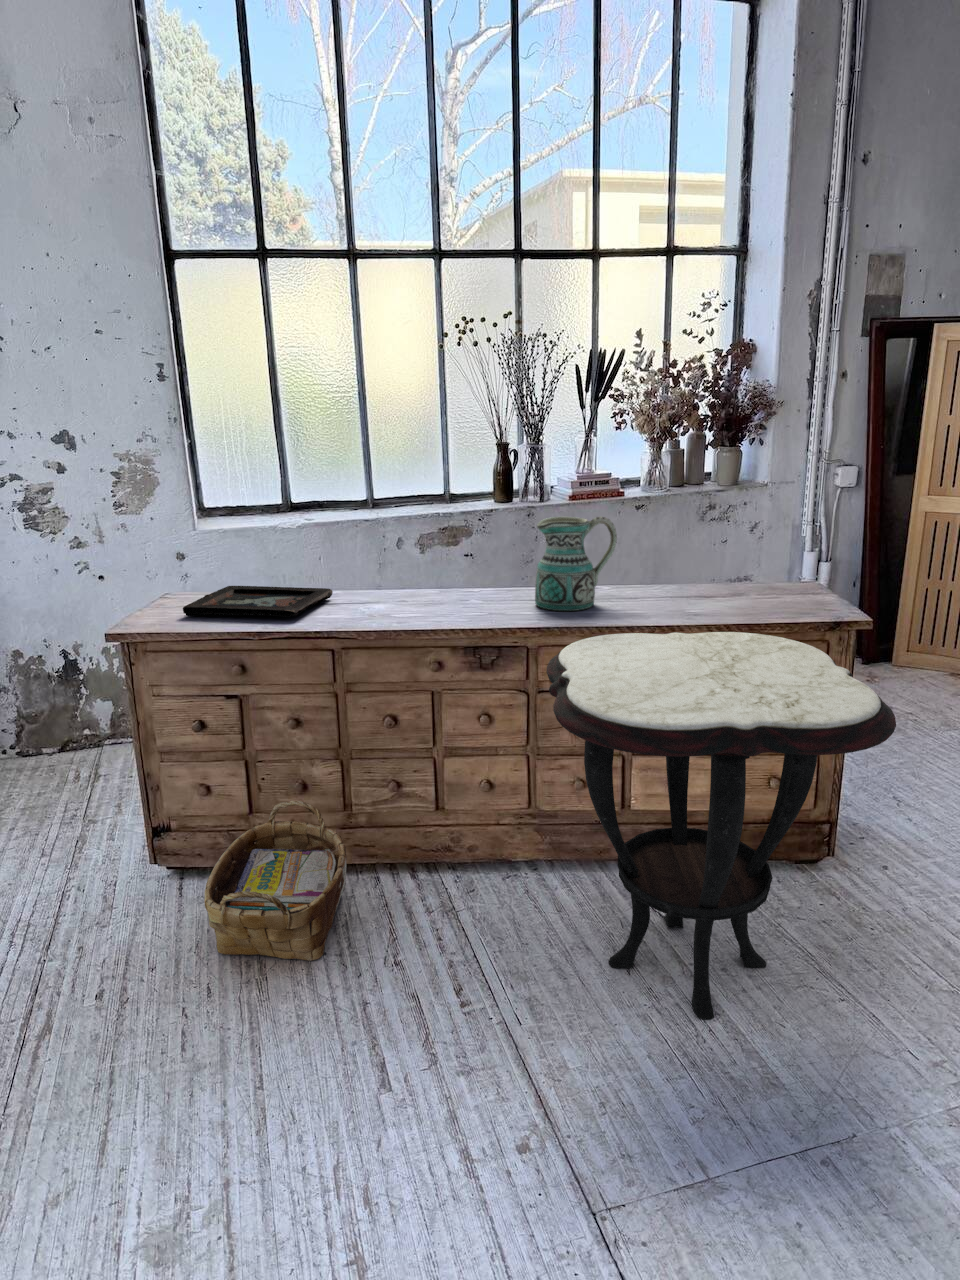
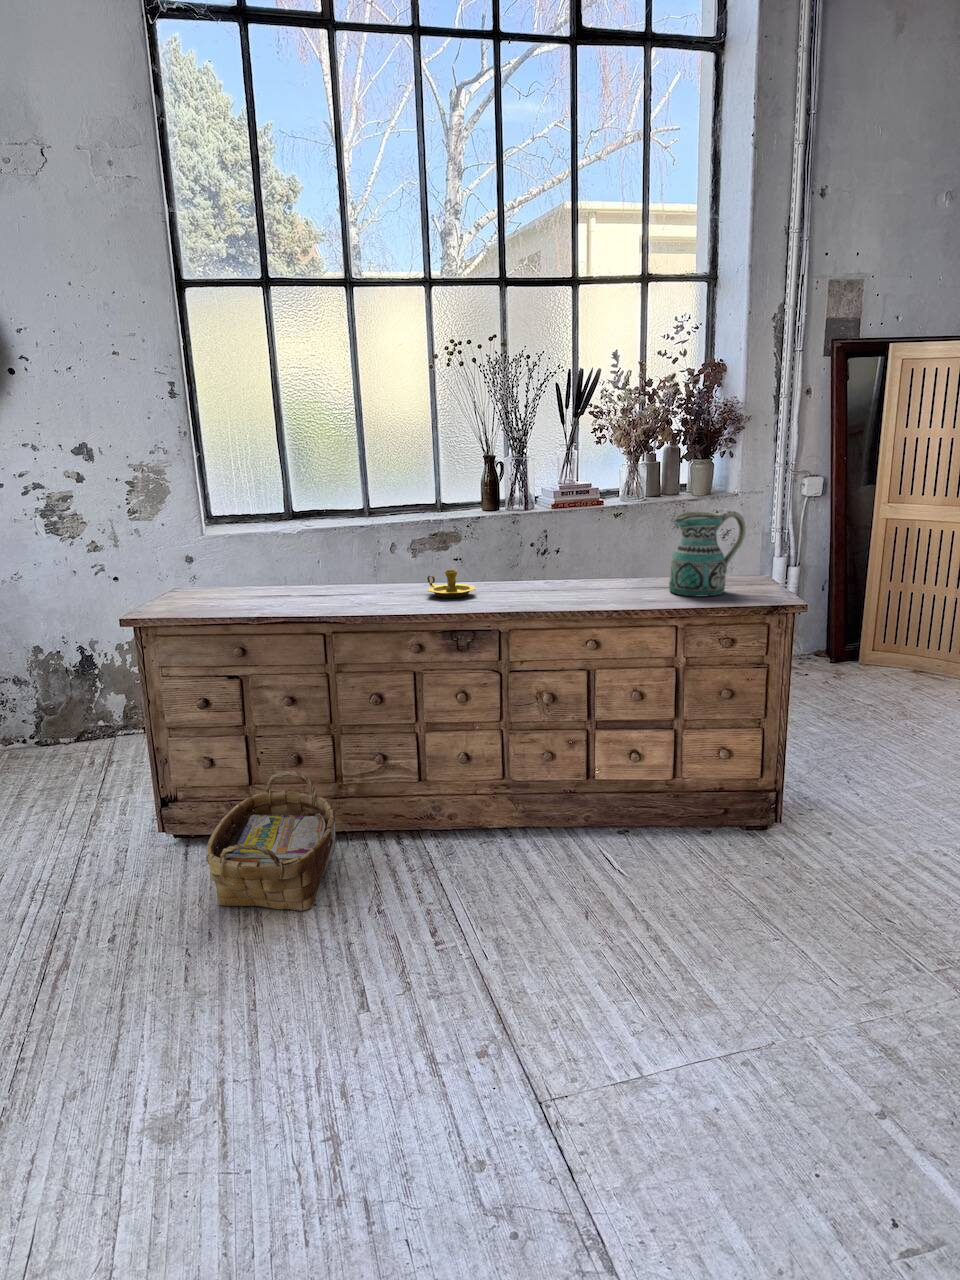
ceramic pitcher: present [535,517,617,611] -> present [669,511,745,597]
candlestick: none [445,577,499,608] -> present [427,570,475,598]
decorative tray: present [183,586,333,617] -> none [189,581,325,605]
side table: present [546,632,896,1020] -> none [512,615,809,956]

